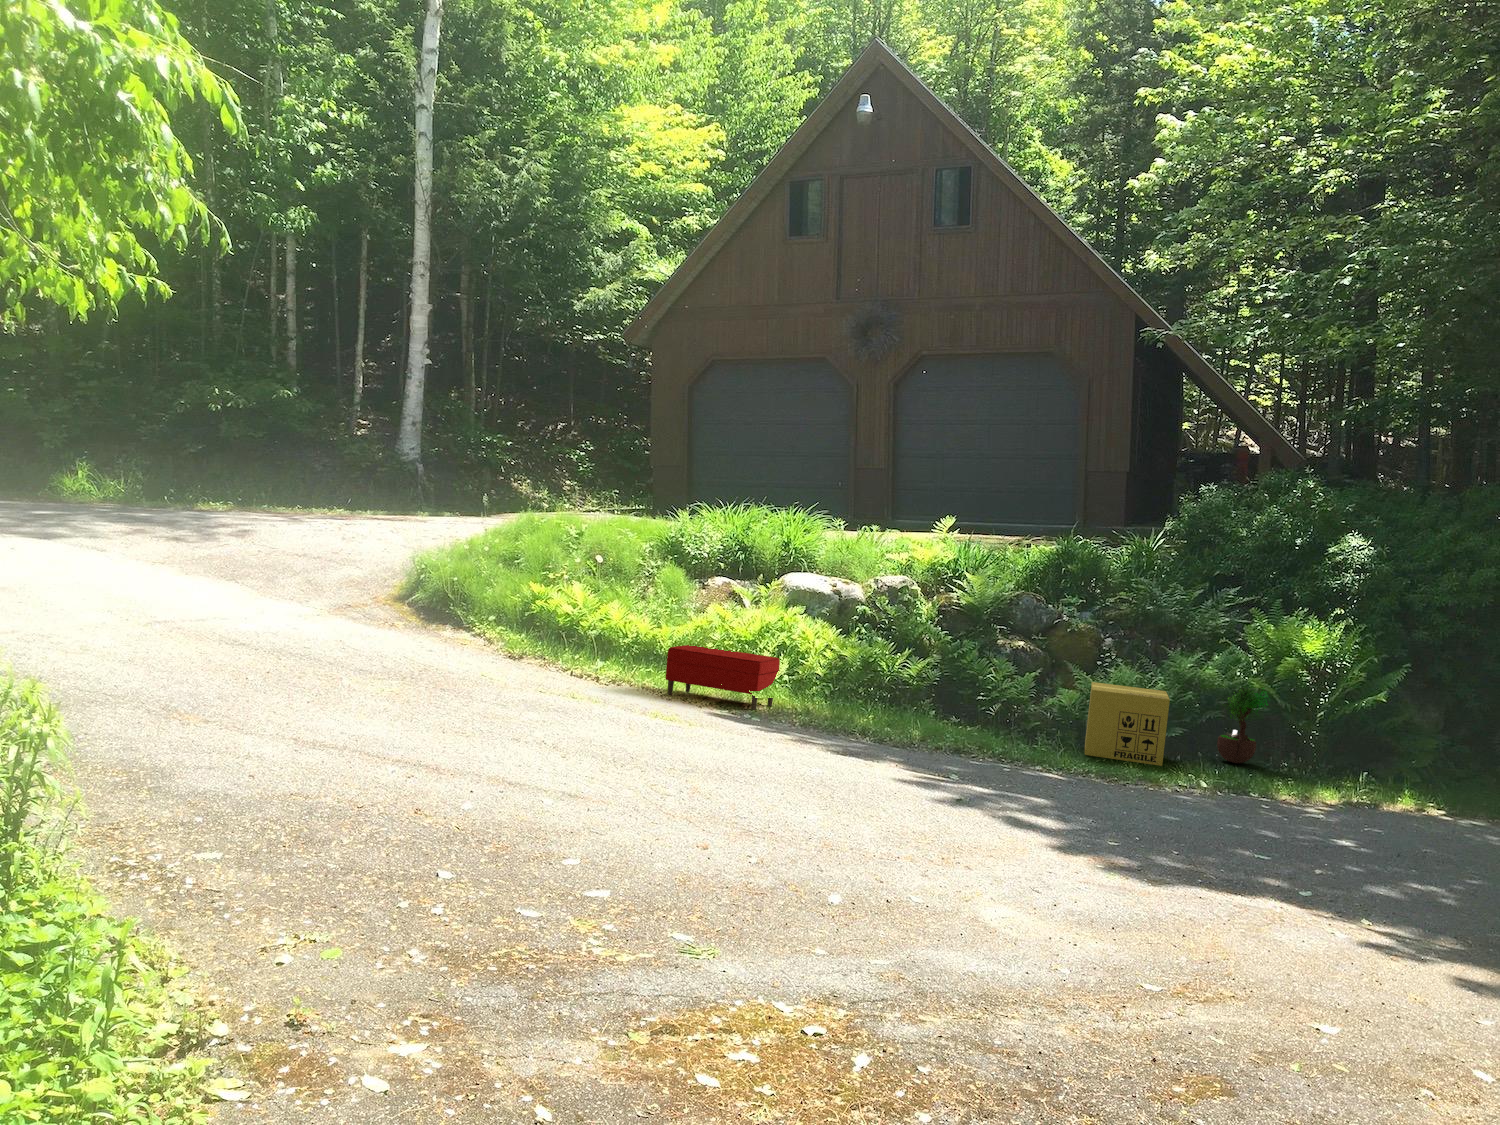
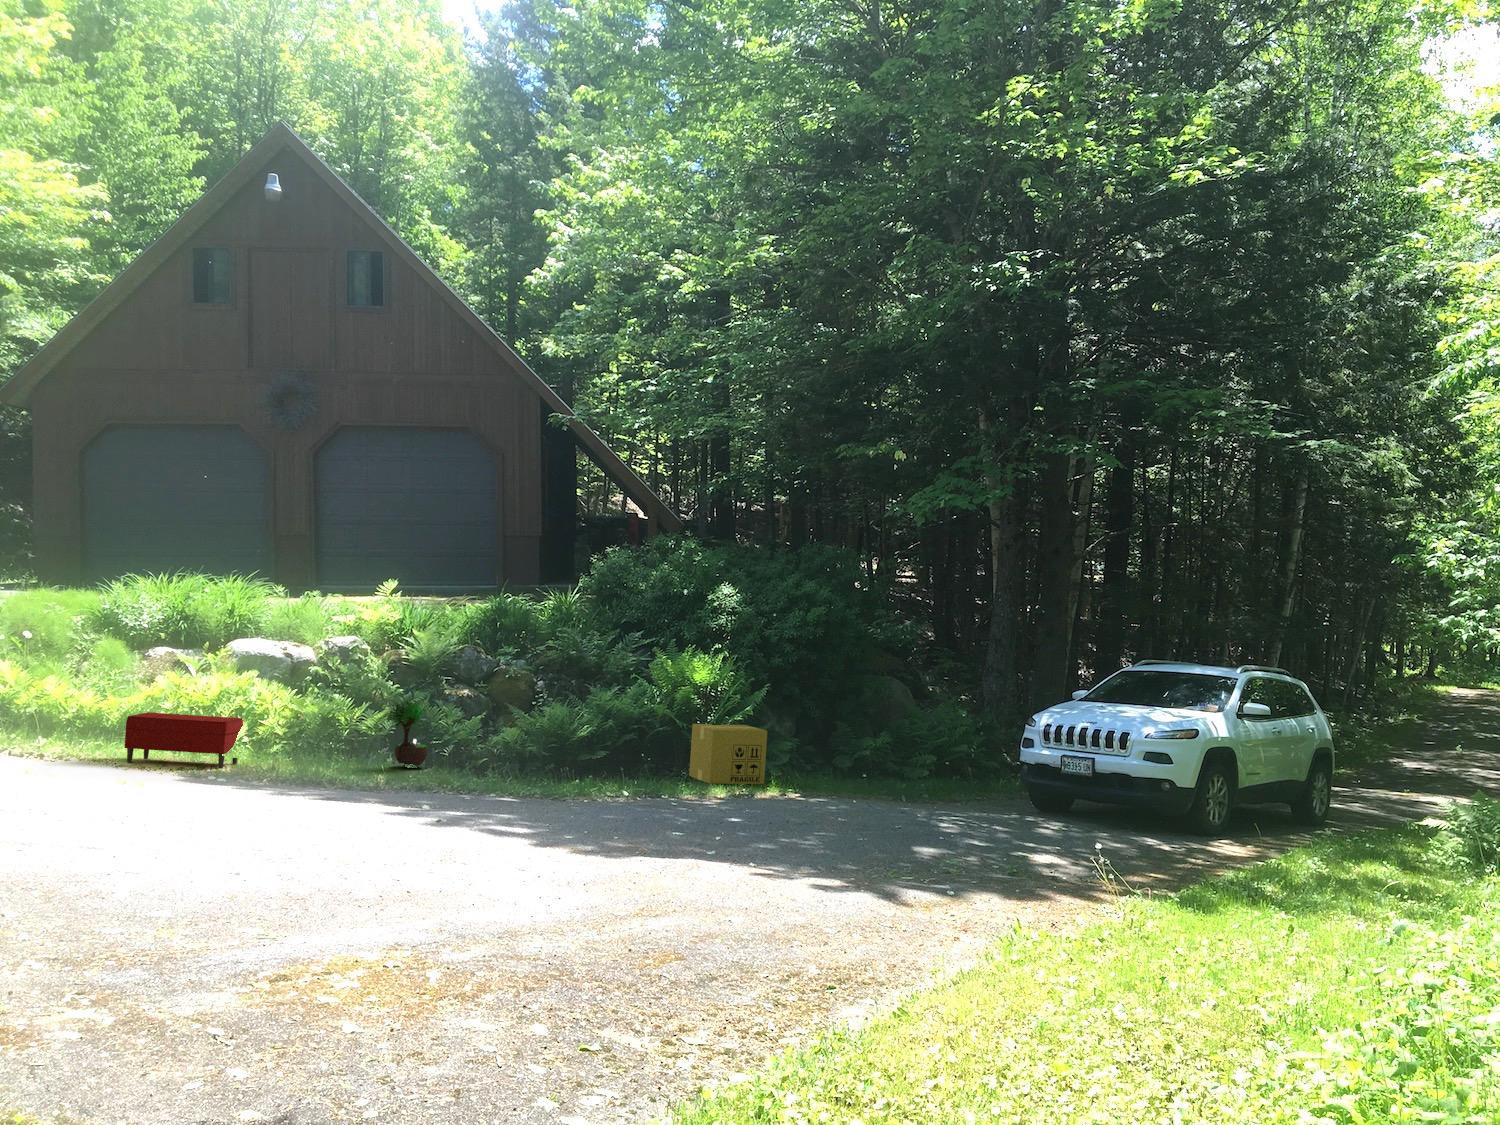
potted tree: present [1217,679,1270,763] -> present [387,698,427,766]
cardboard box: present [1085,682,1170,766] -> present [689,724,767,784]

